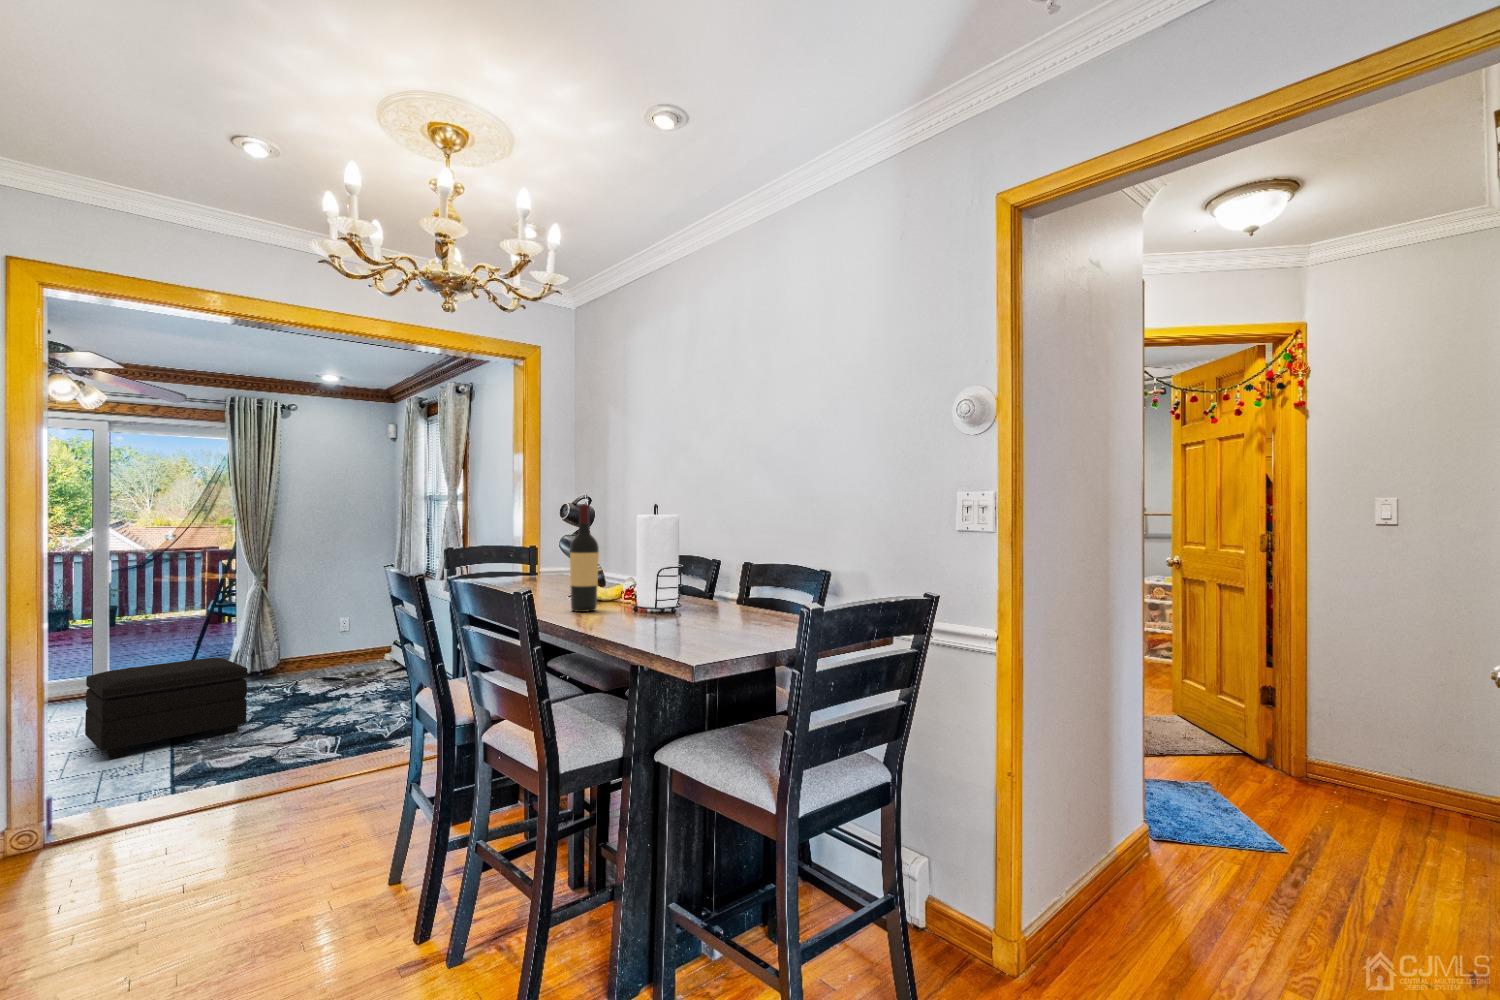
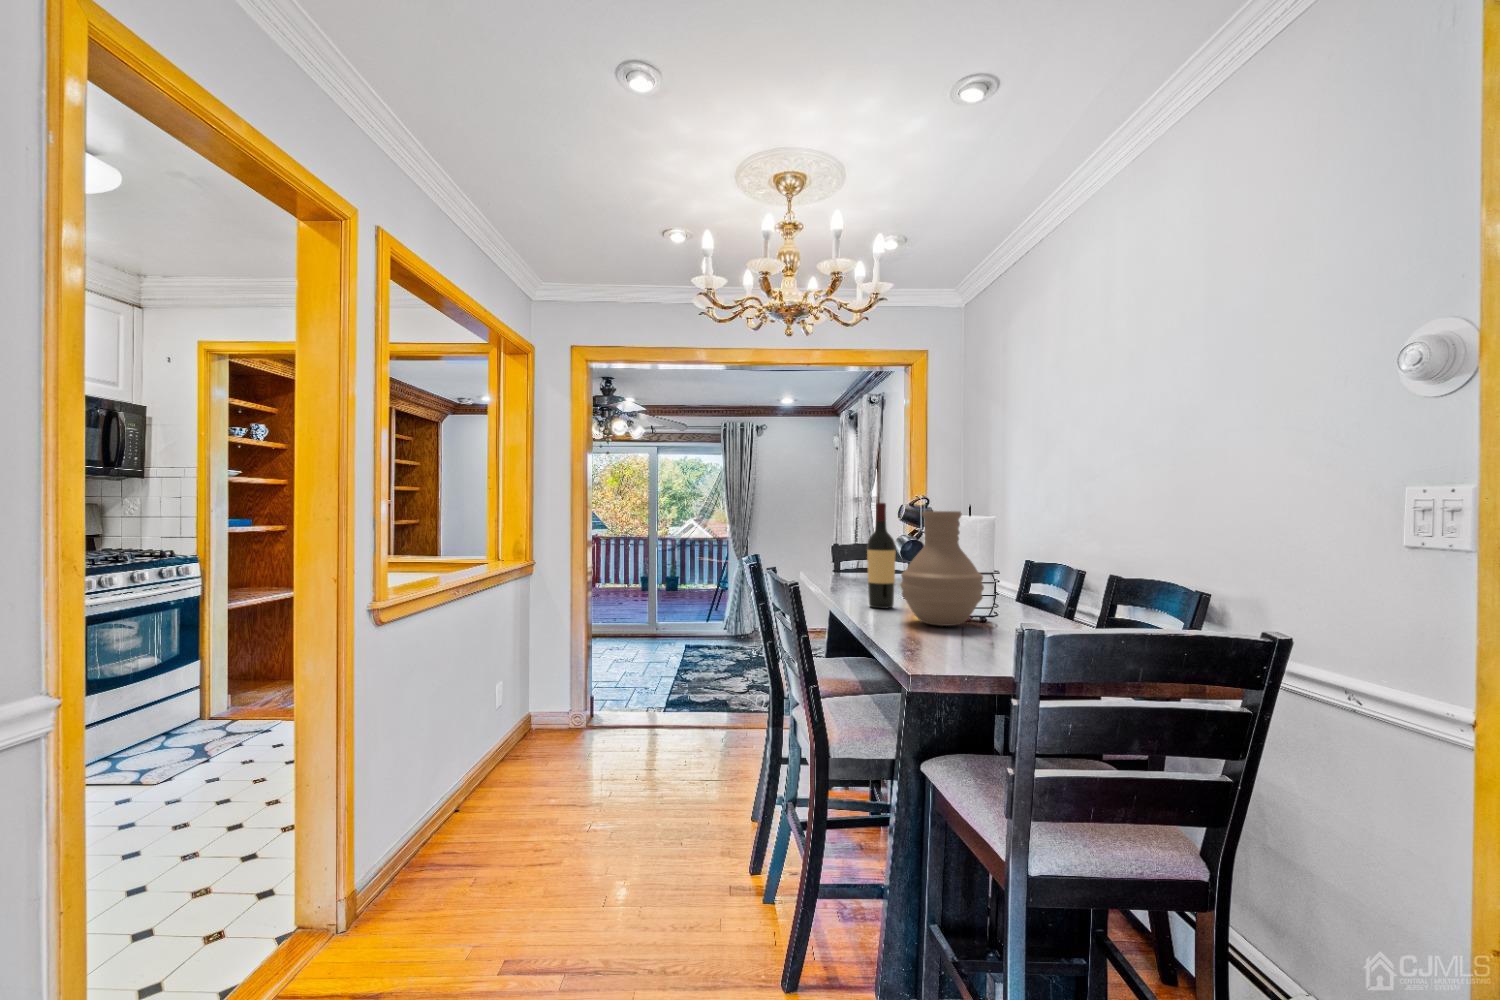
vase: none [623,513,700,621] -> present [901,511,984,626]
footstool: present [85,658,248,759] -> none [633,620,719,681]

